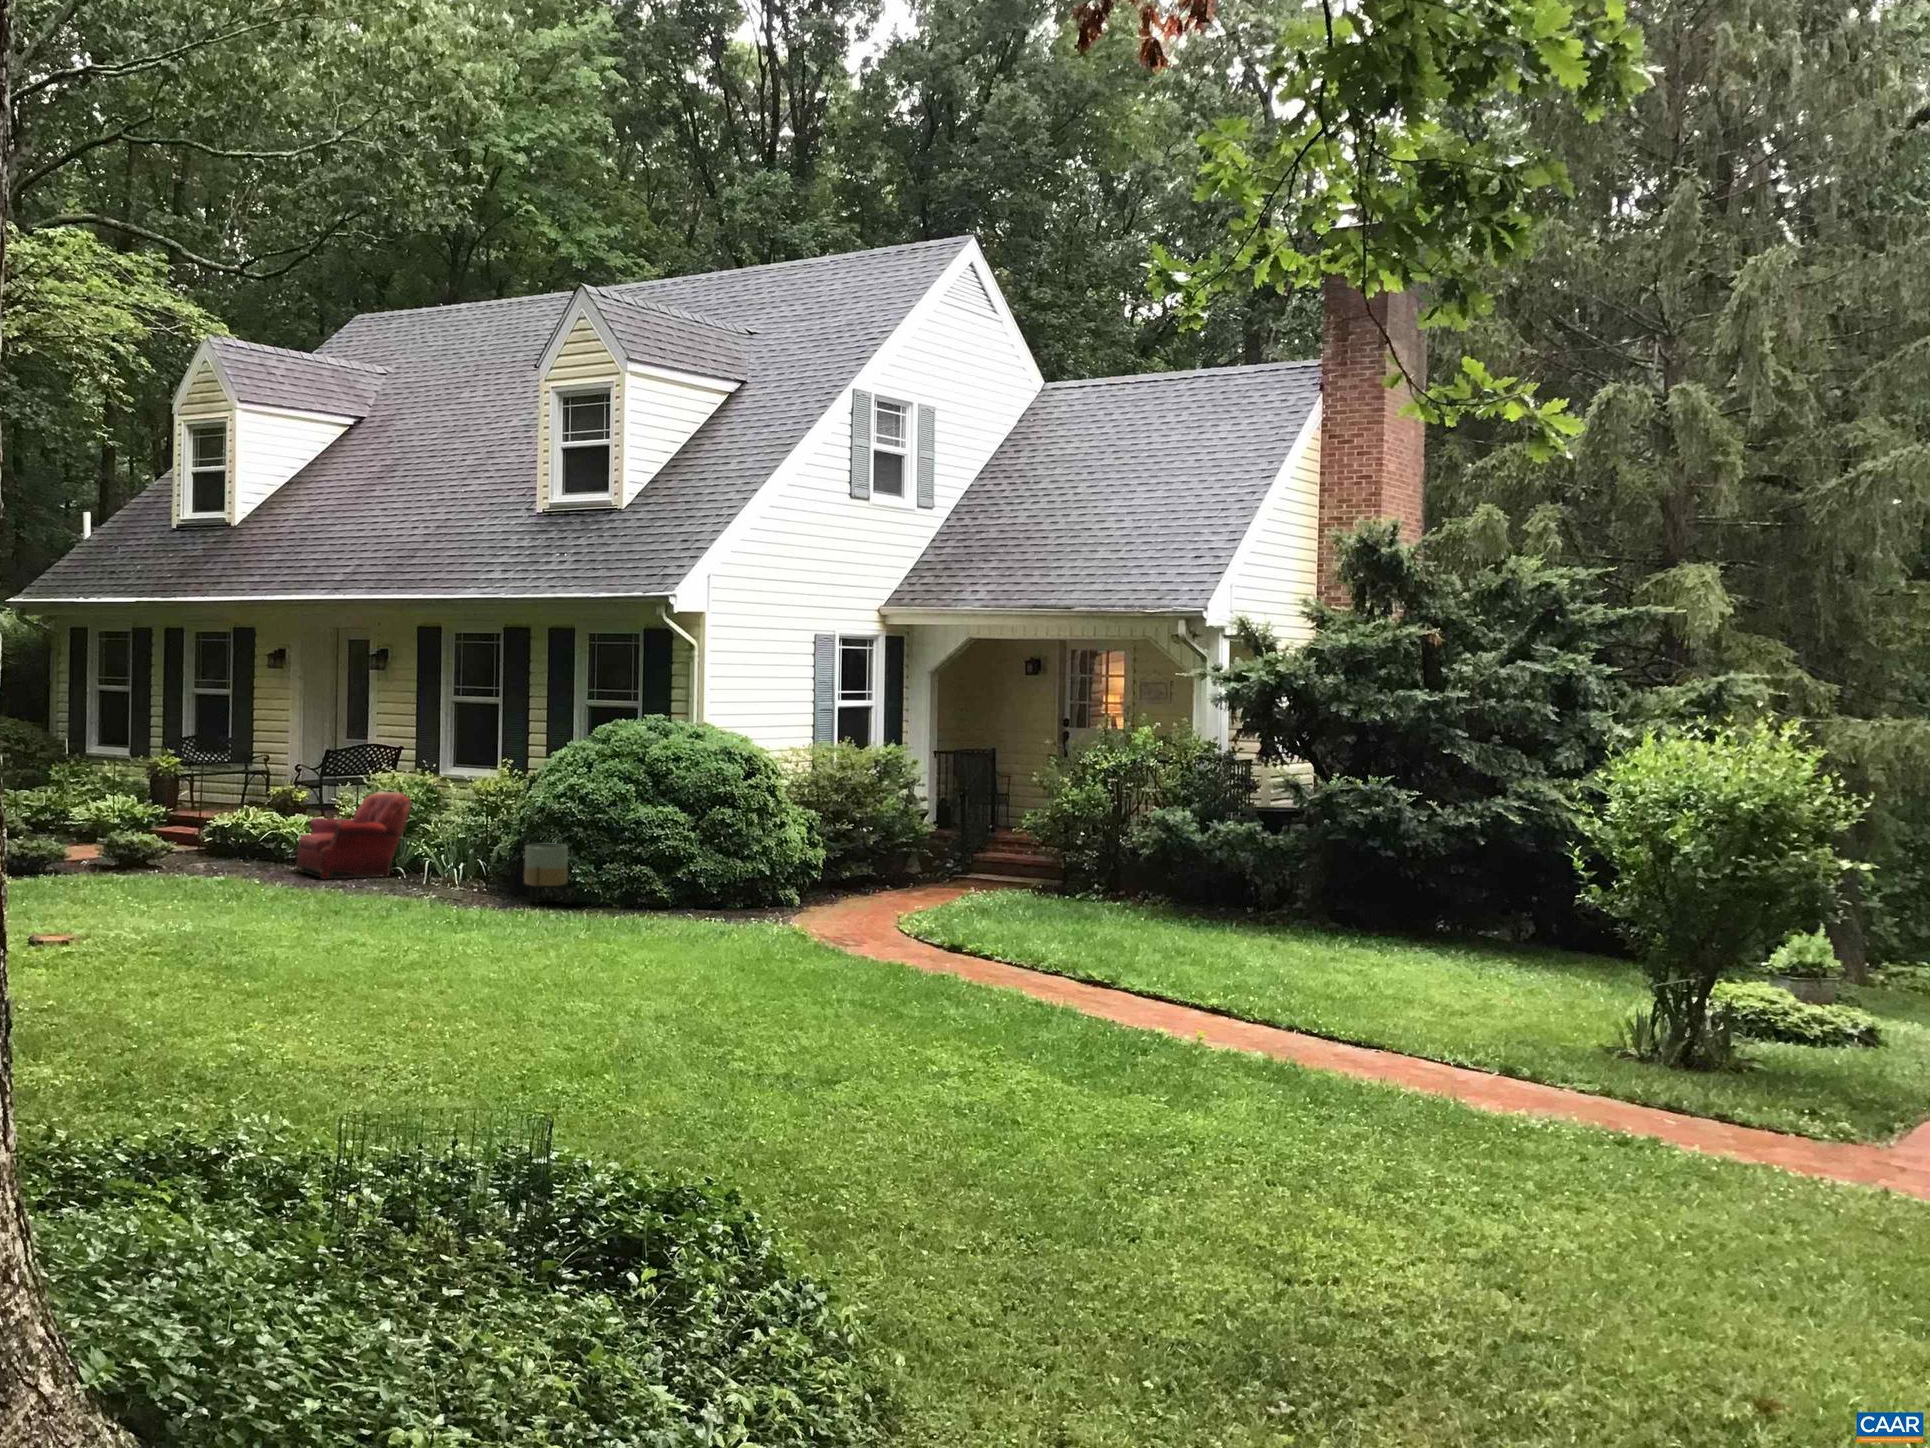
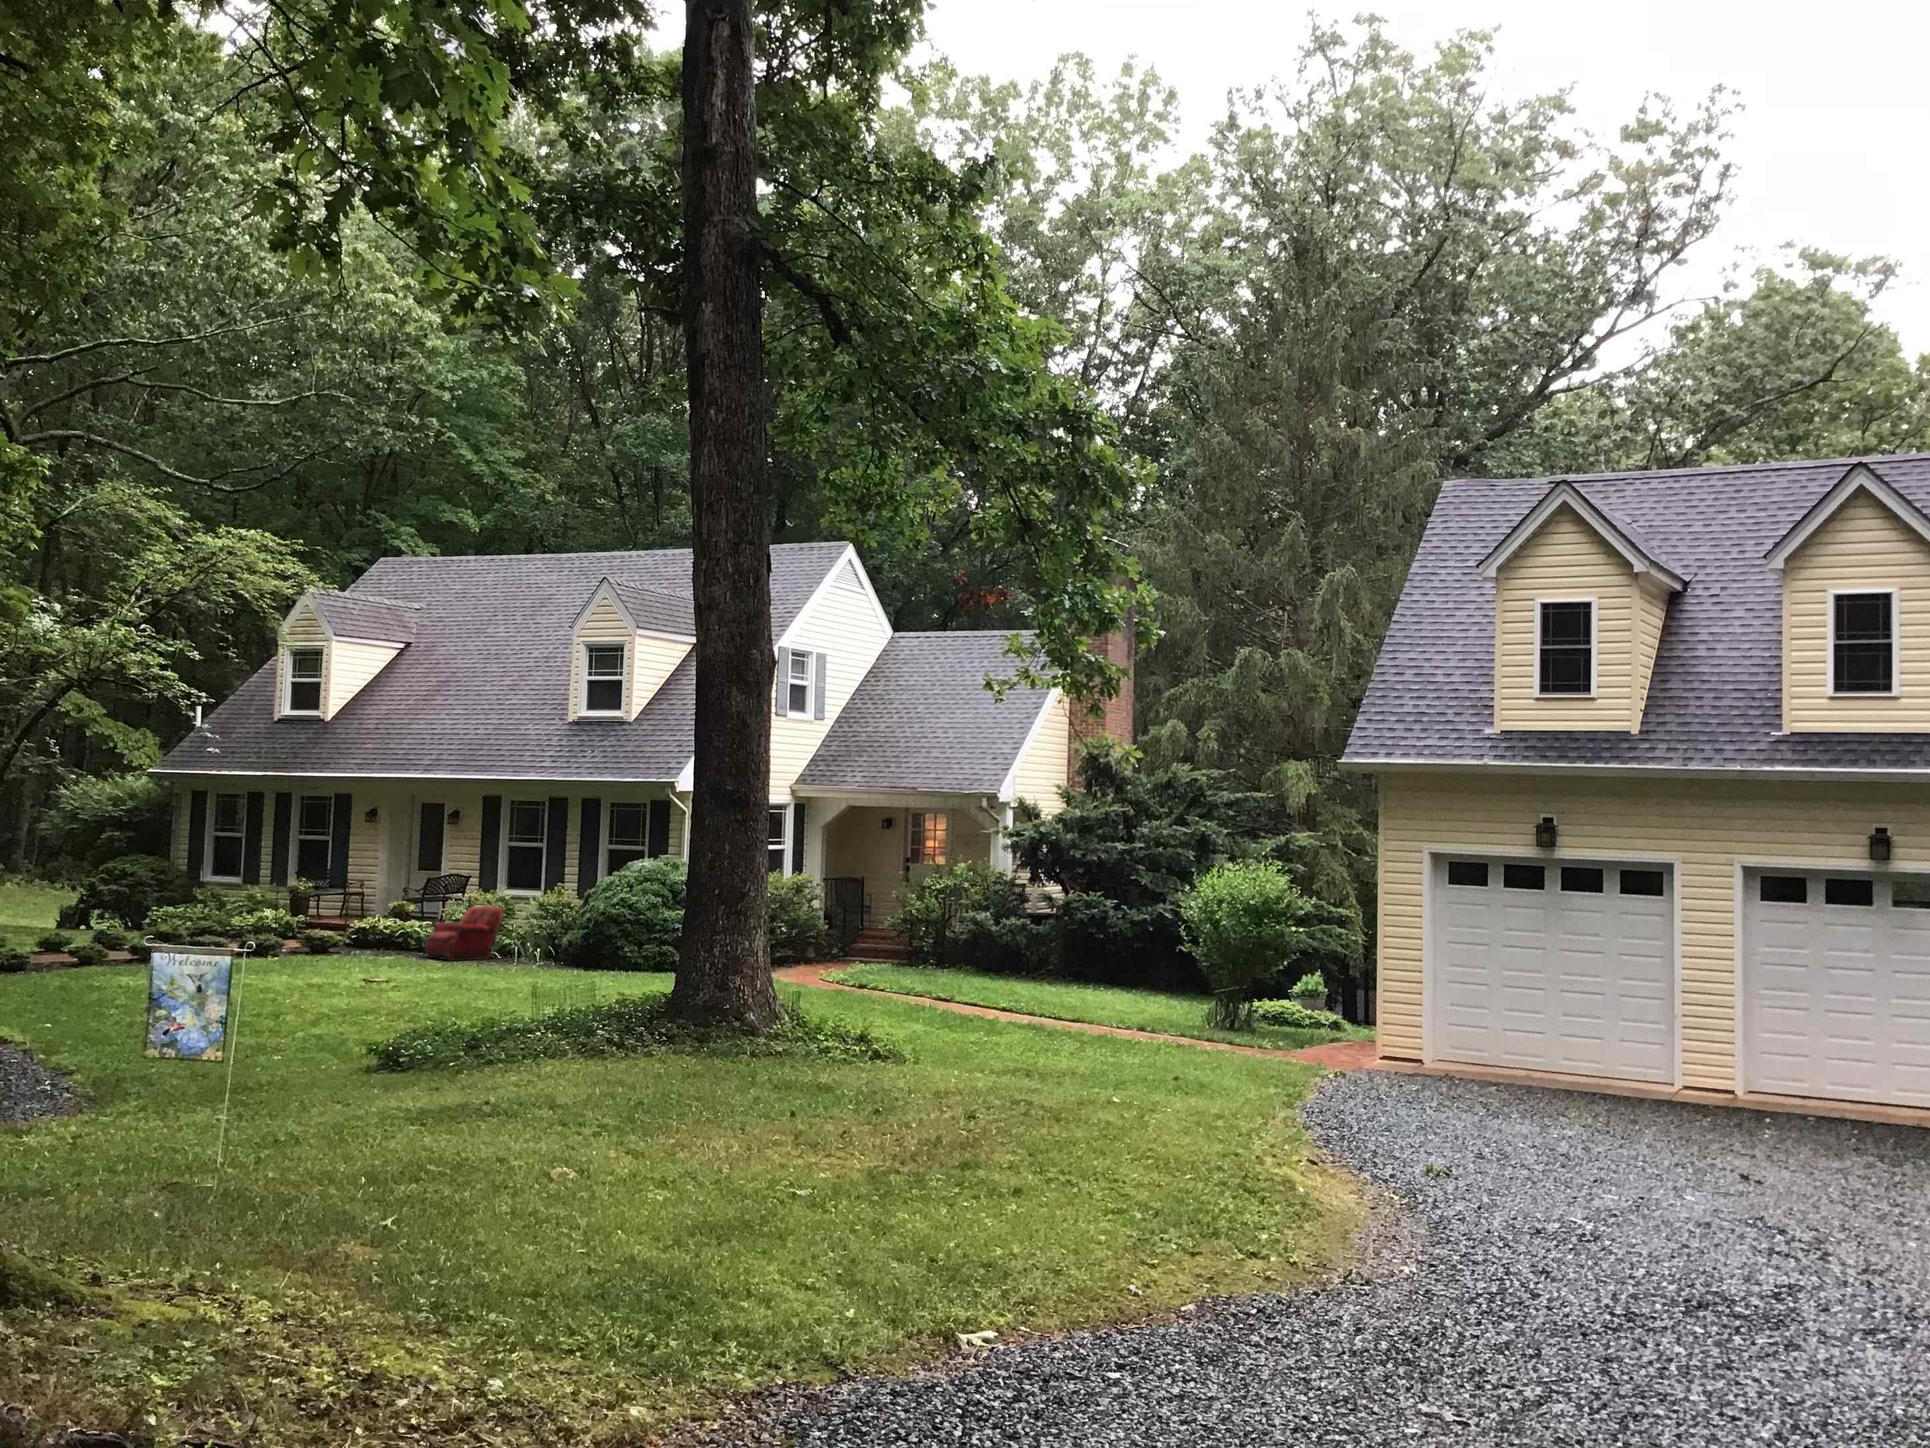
planter: present [524,843,569,896] -> none [593,935,620,973]

